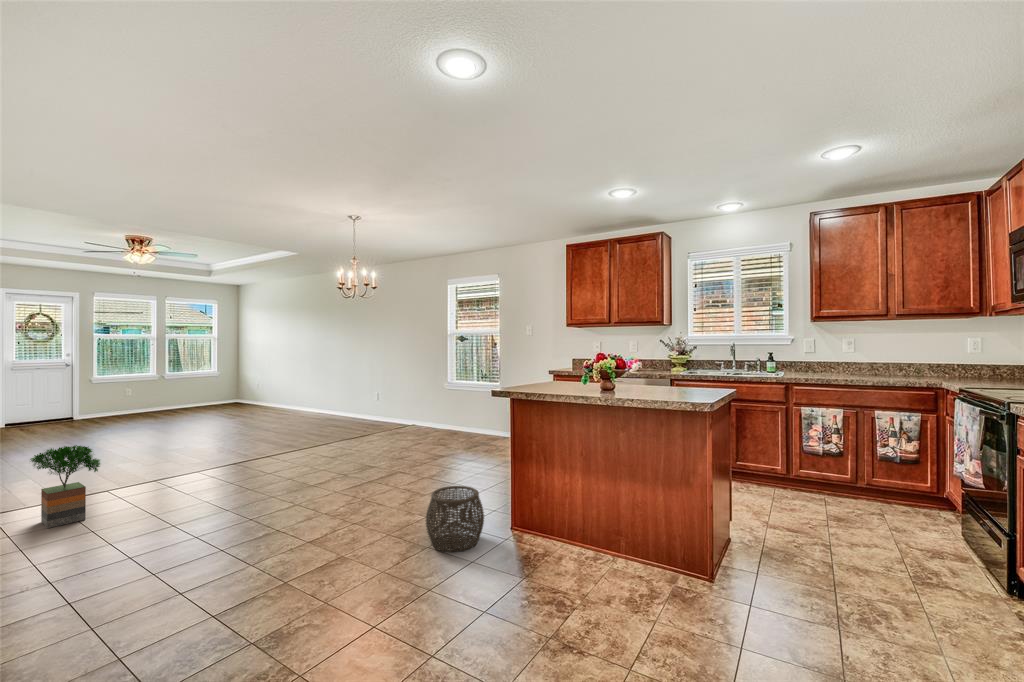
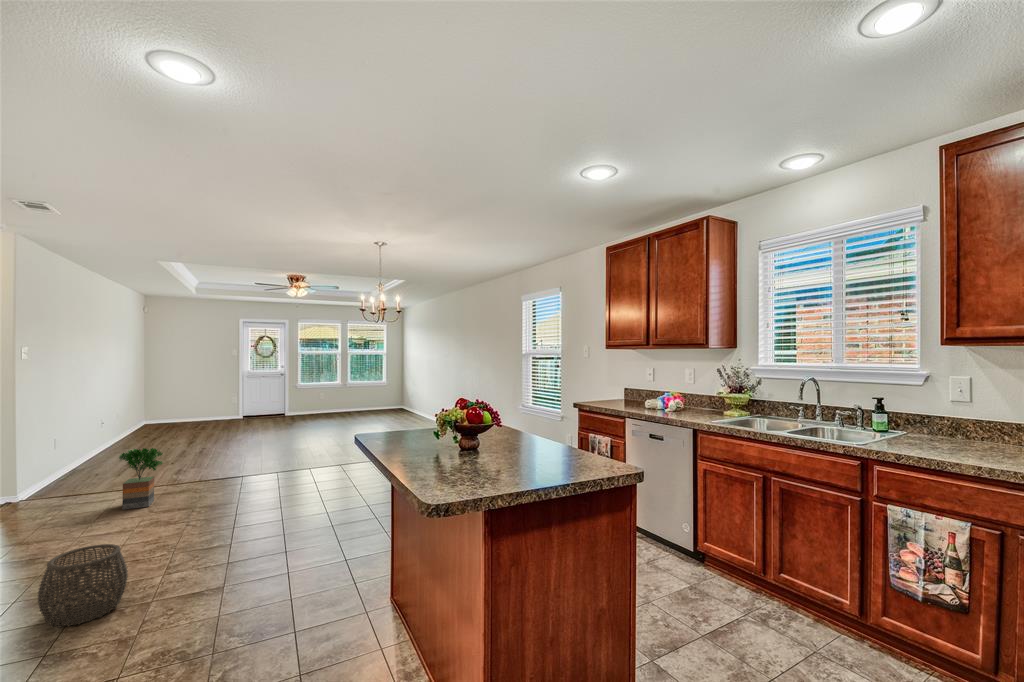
woven basket: present [426,486,484,552] -> present [38,544,128,627]

